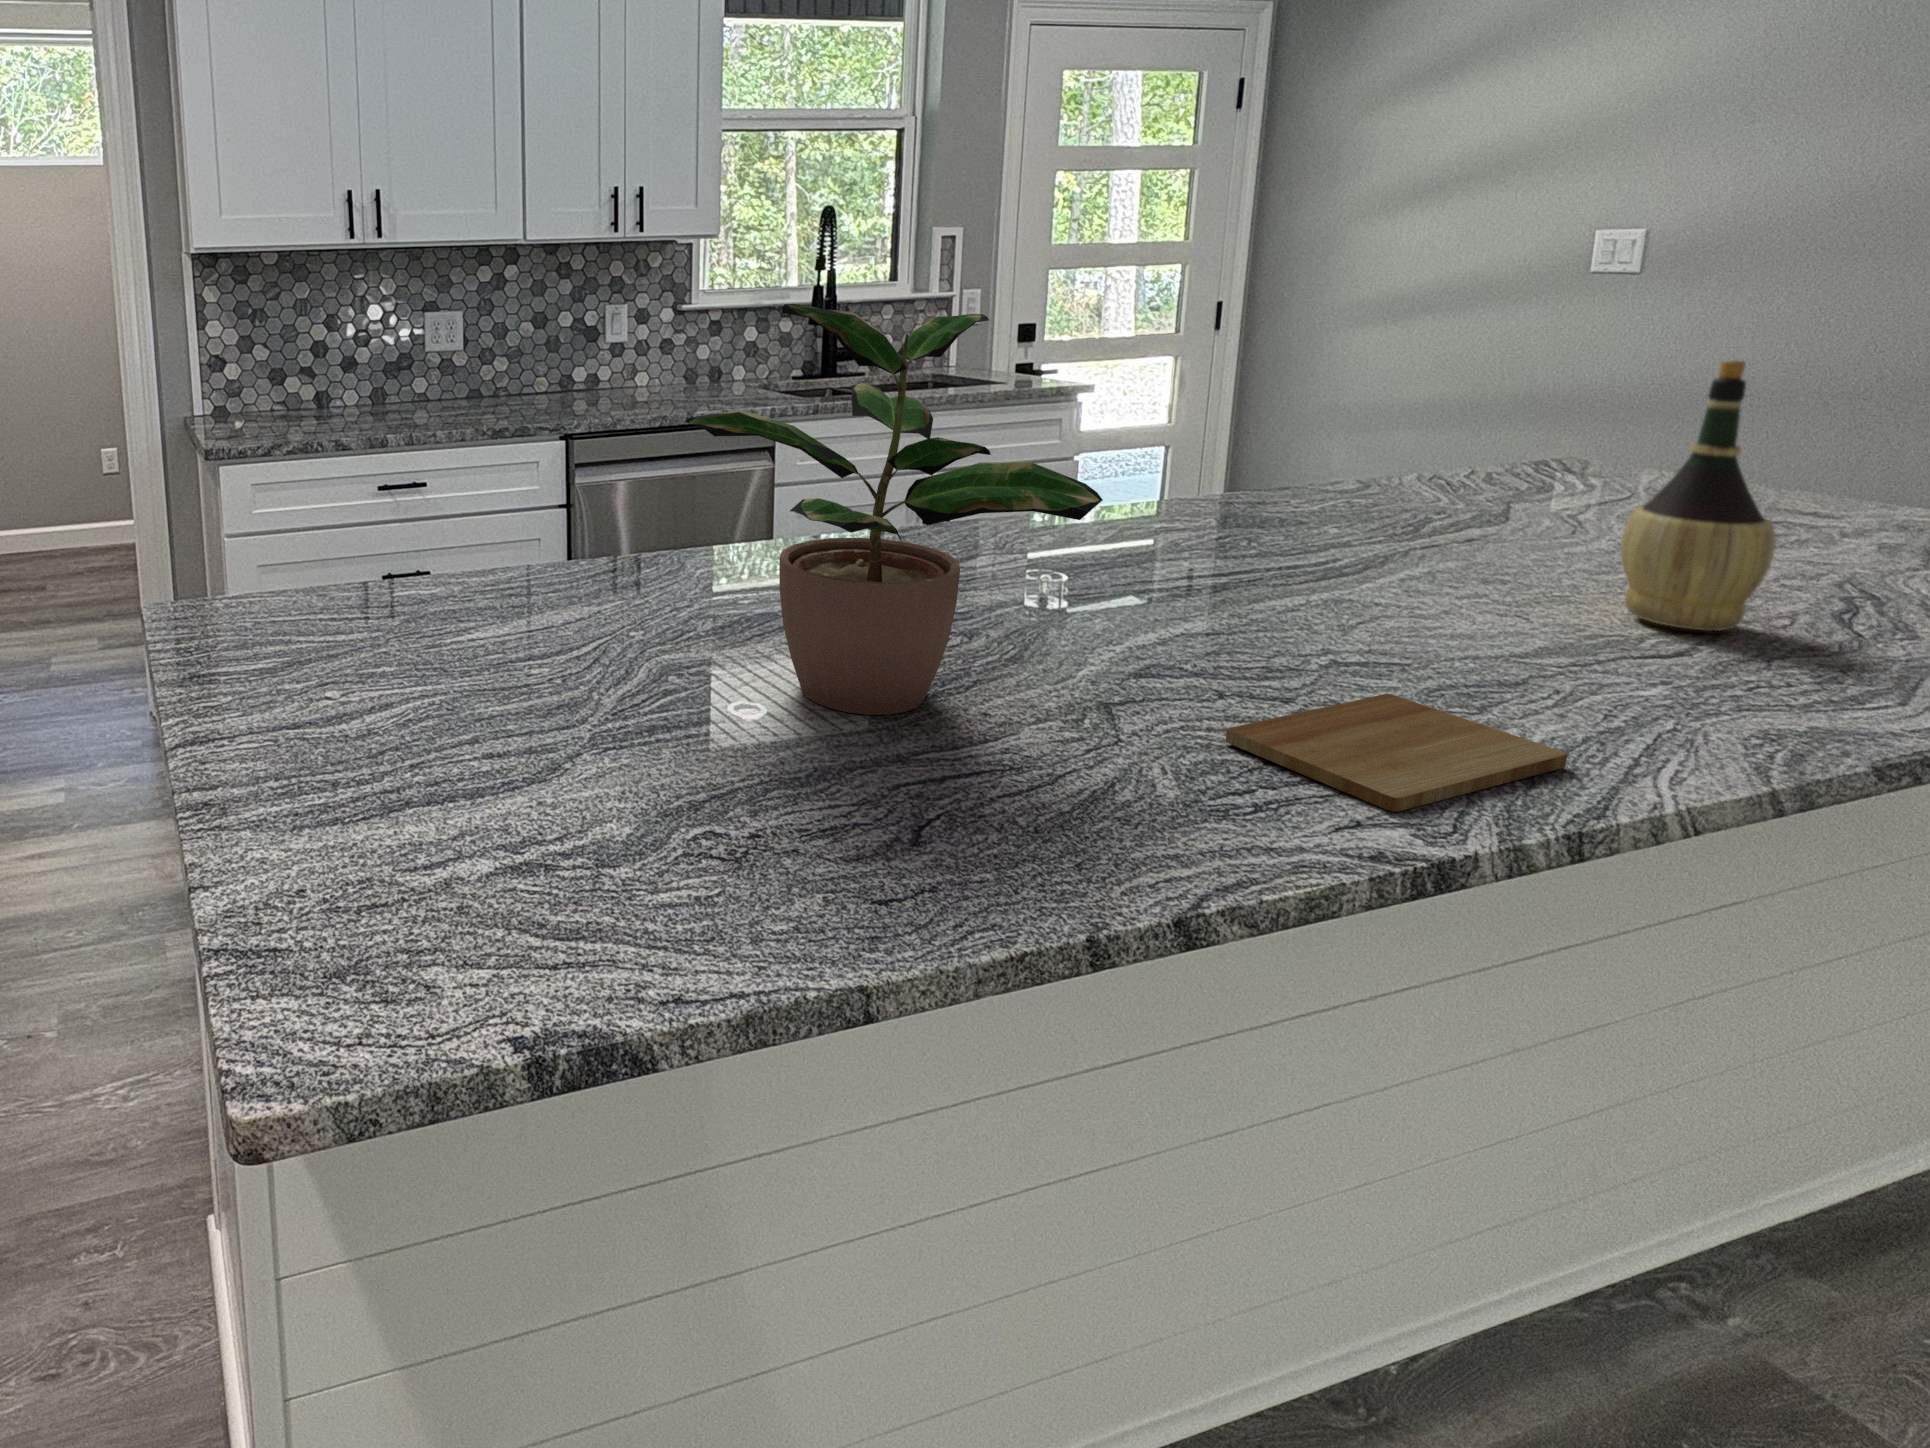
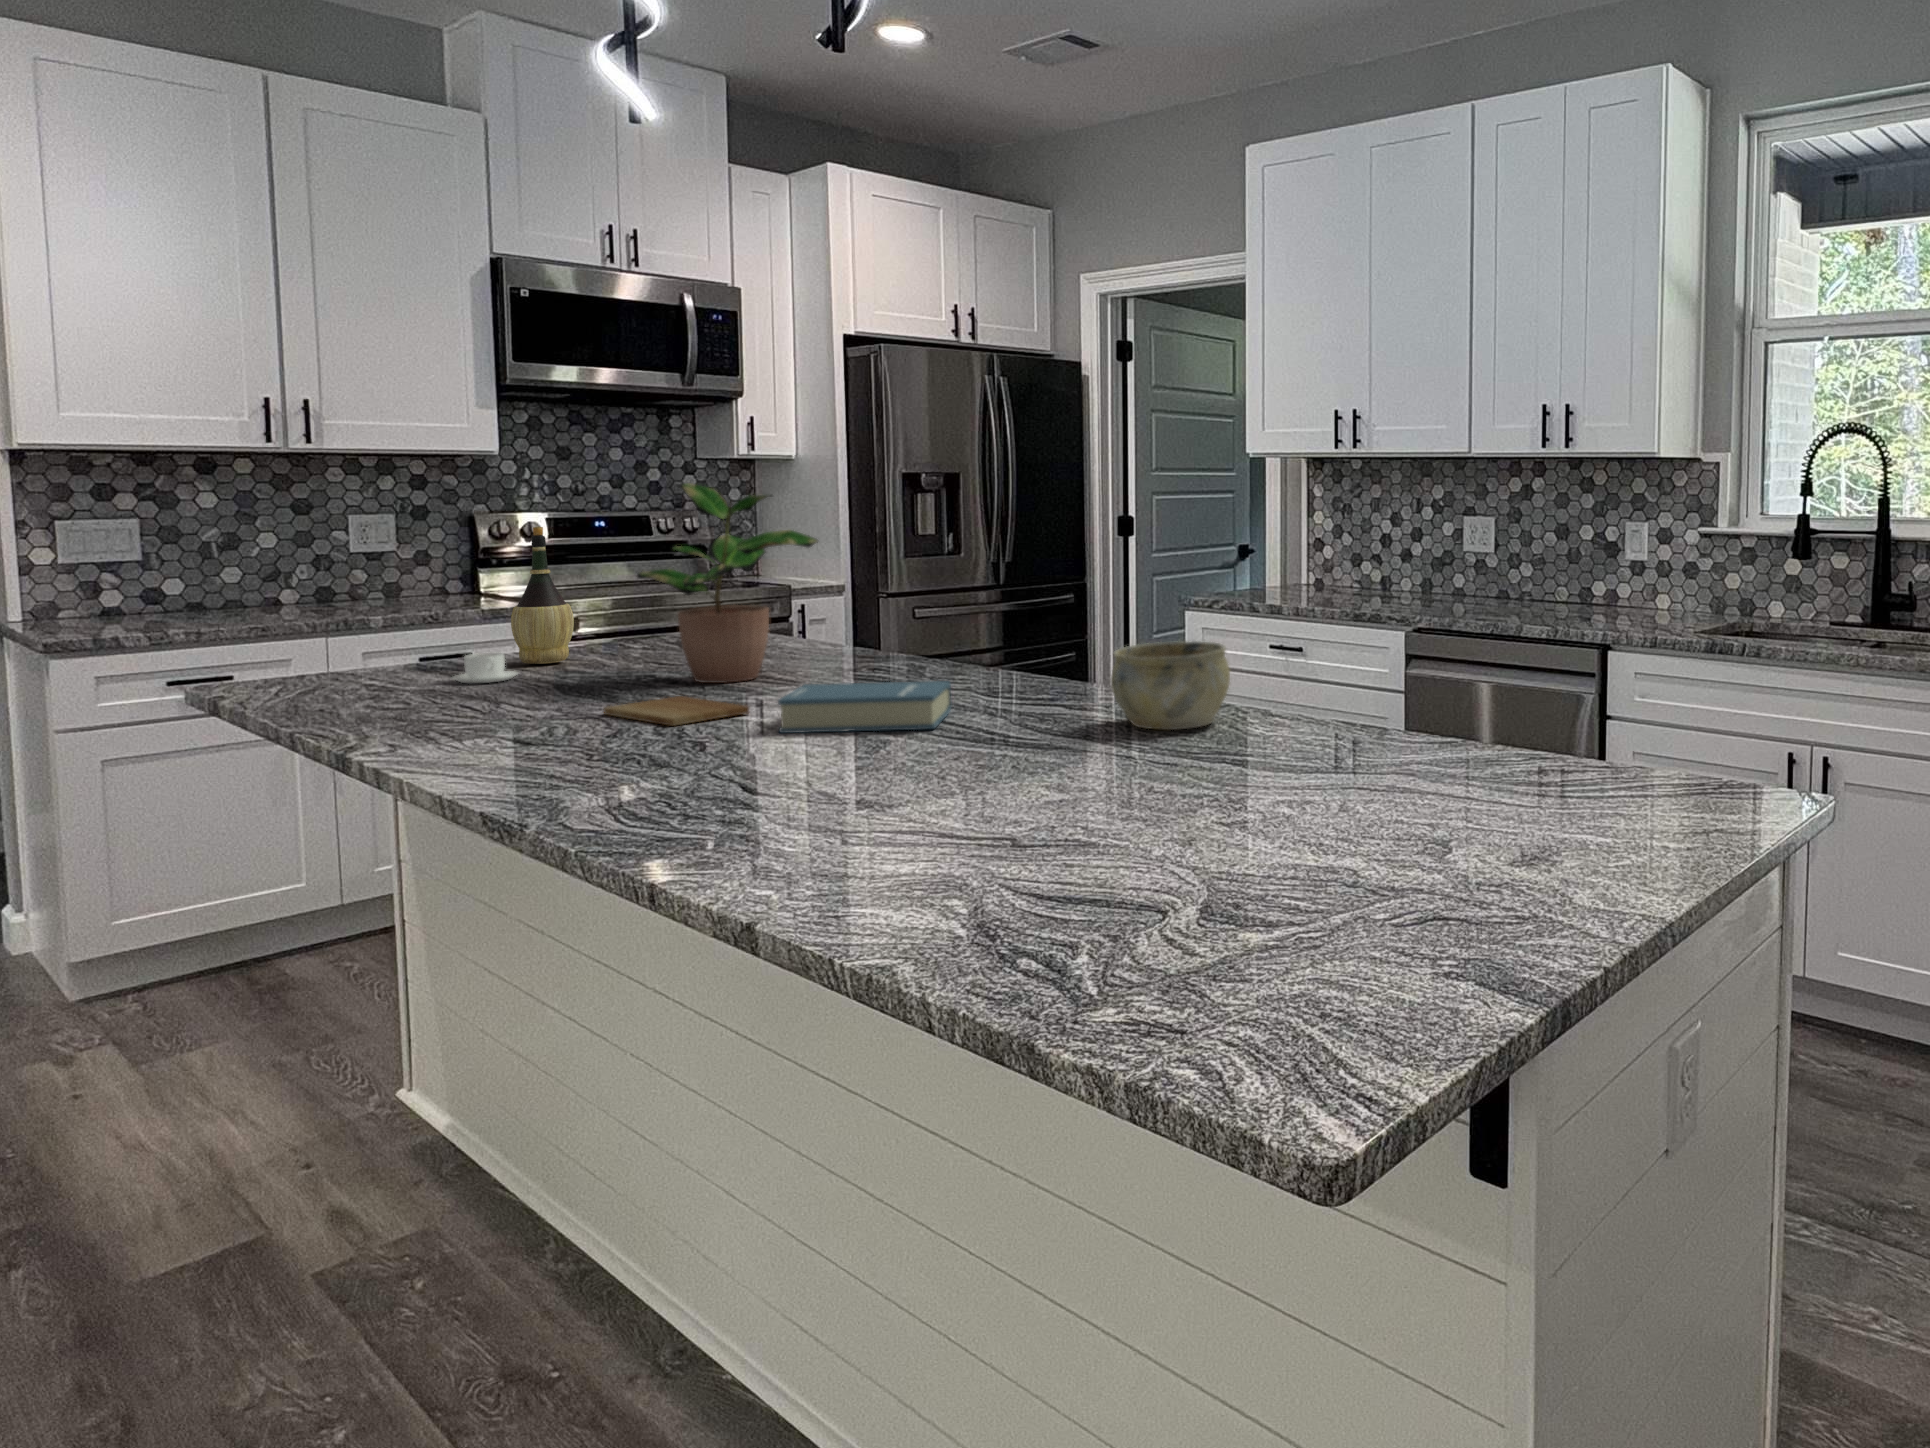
wine bottle: present [1621,360,1775,631] -> present [511,527,574,664]
ceramic bowl: none [1366,446,1551,561] -> present [1111,641,1230,730]
hardback book: none [1356,565,1627,706] -> present [778,681,951,733]
coffee cup: none [602,819,776,947] -> present [453,653,518,683]

